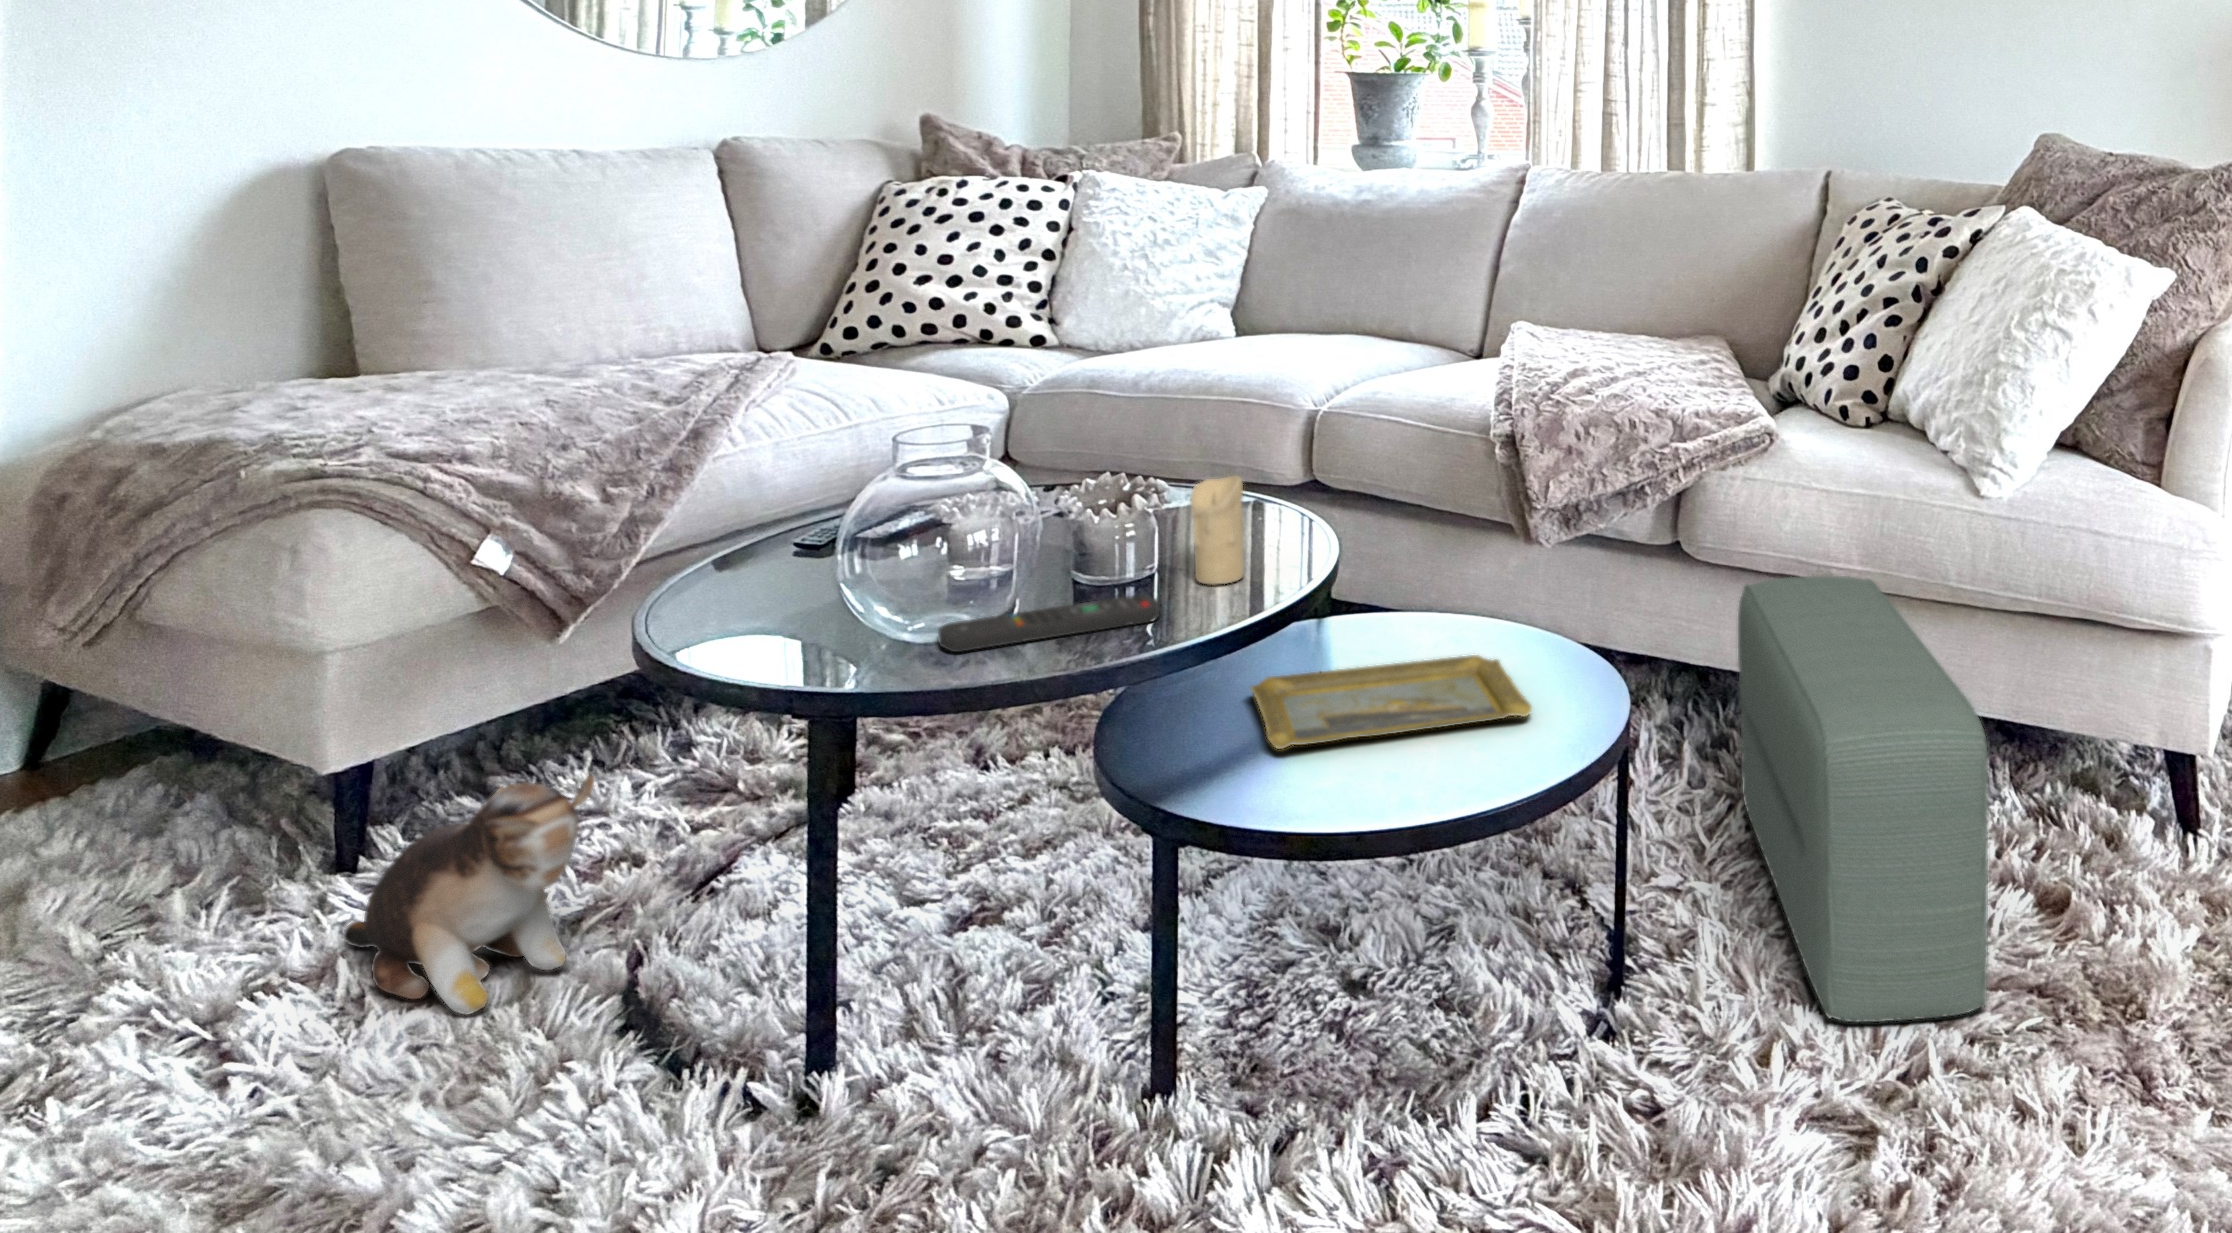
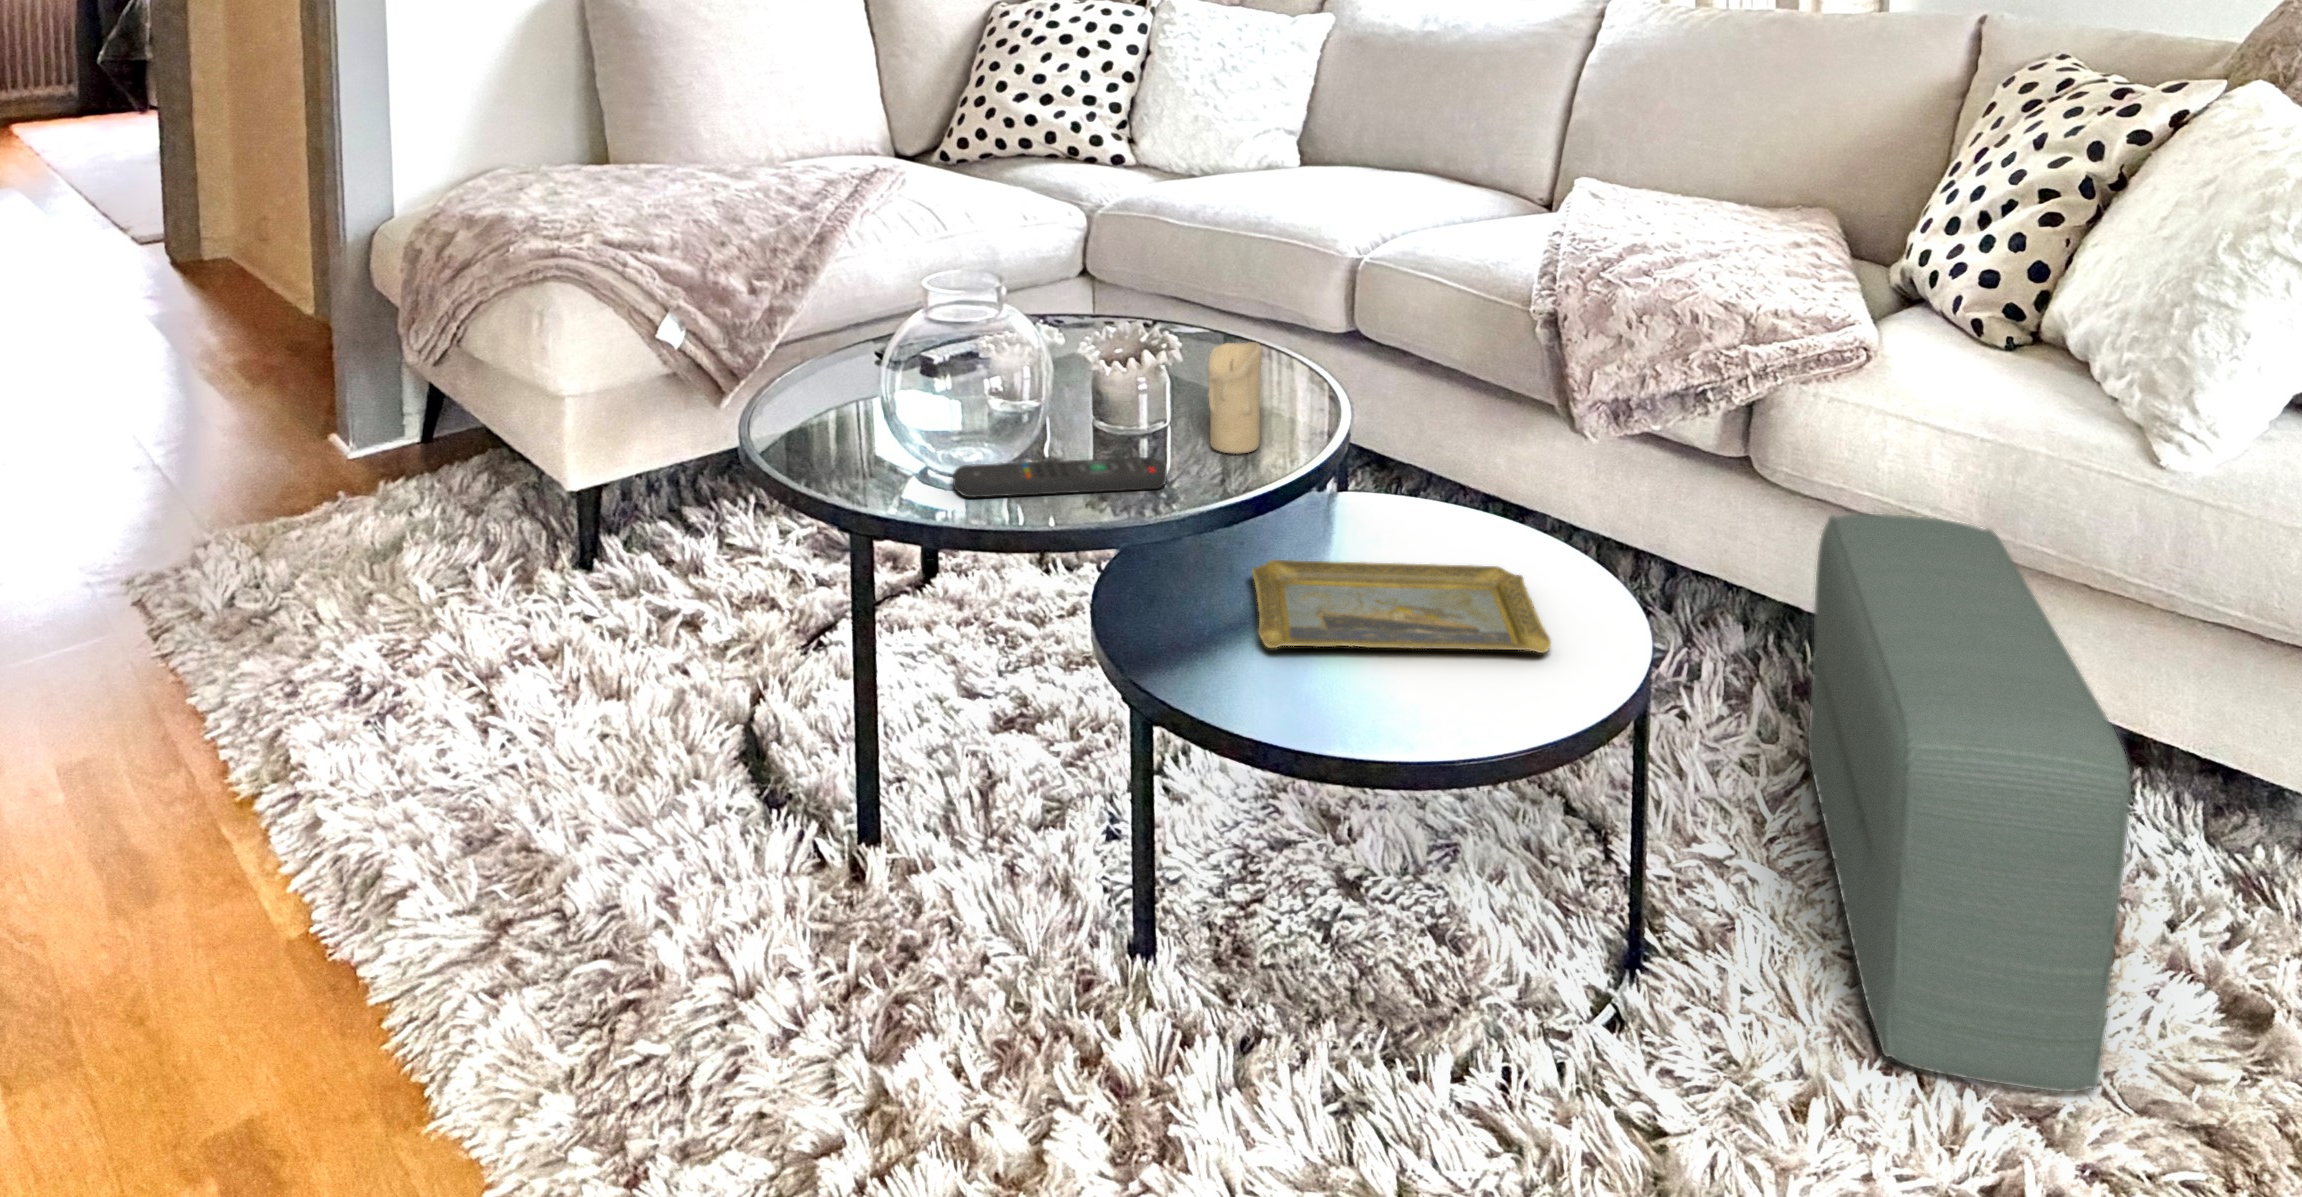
plush toy: present [343,775,594,1014] -> none [506,552,676,743]

